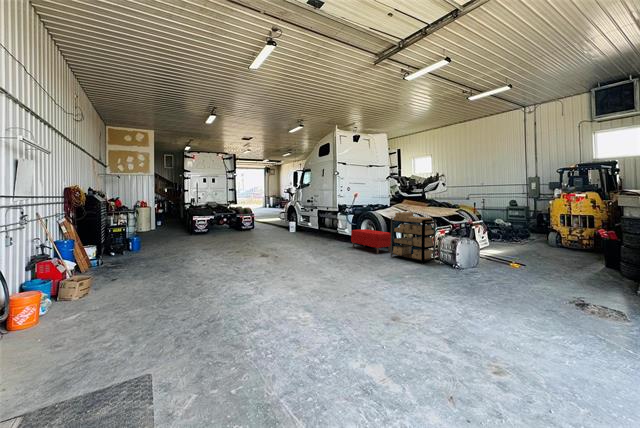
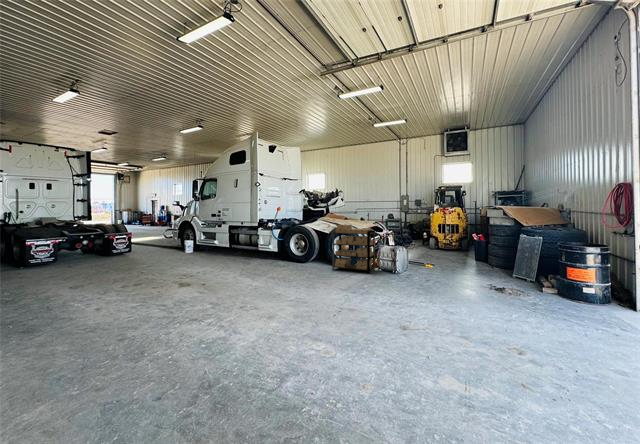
bench: present [351,229,391,254] -> none [283,244,328,269]

